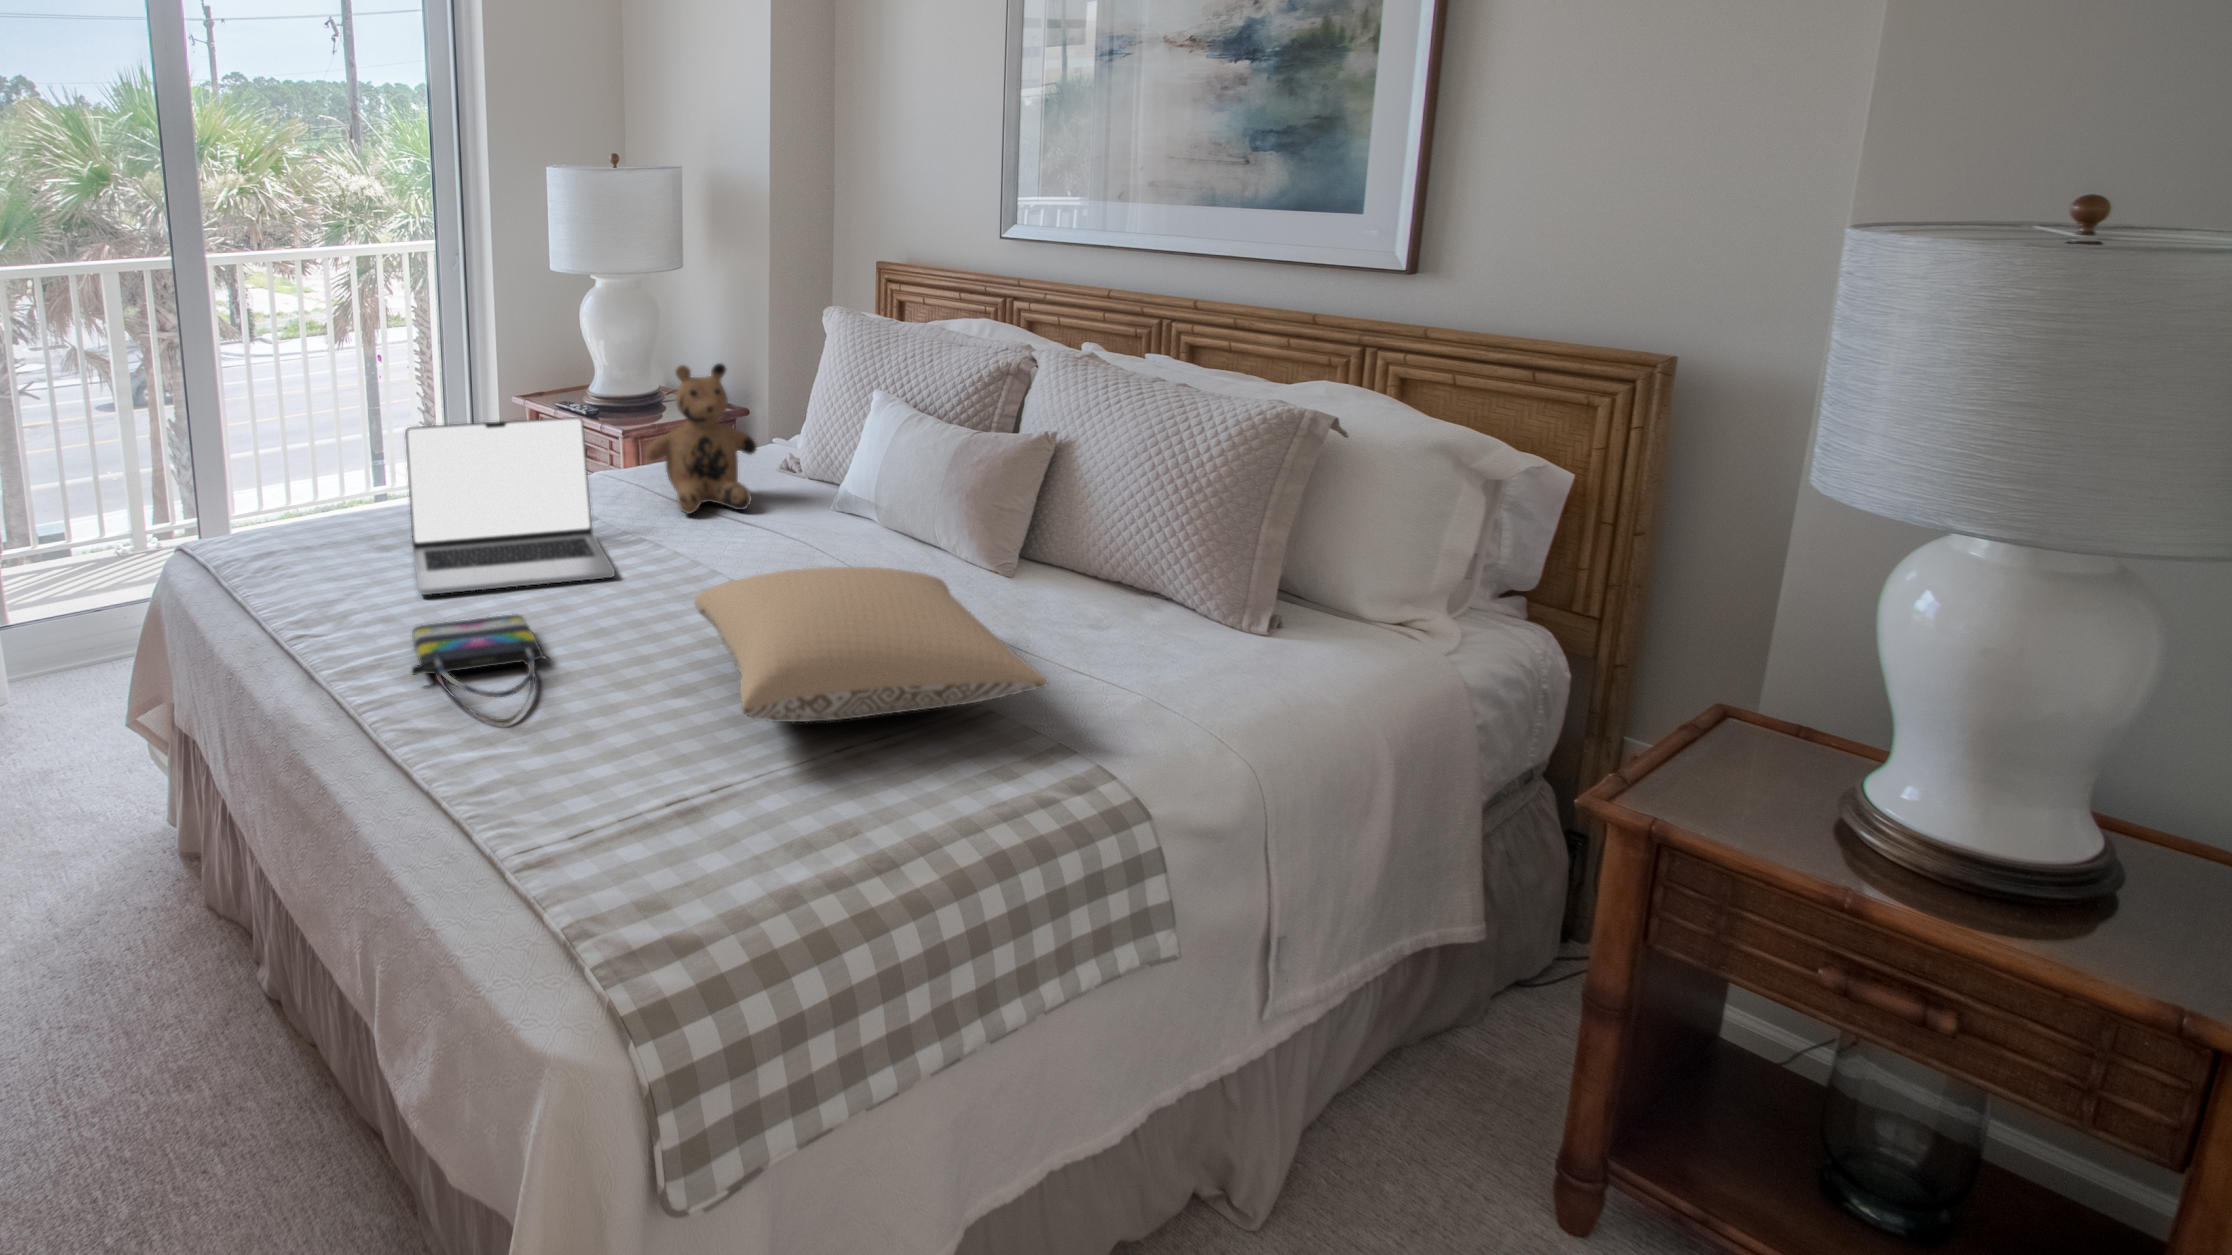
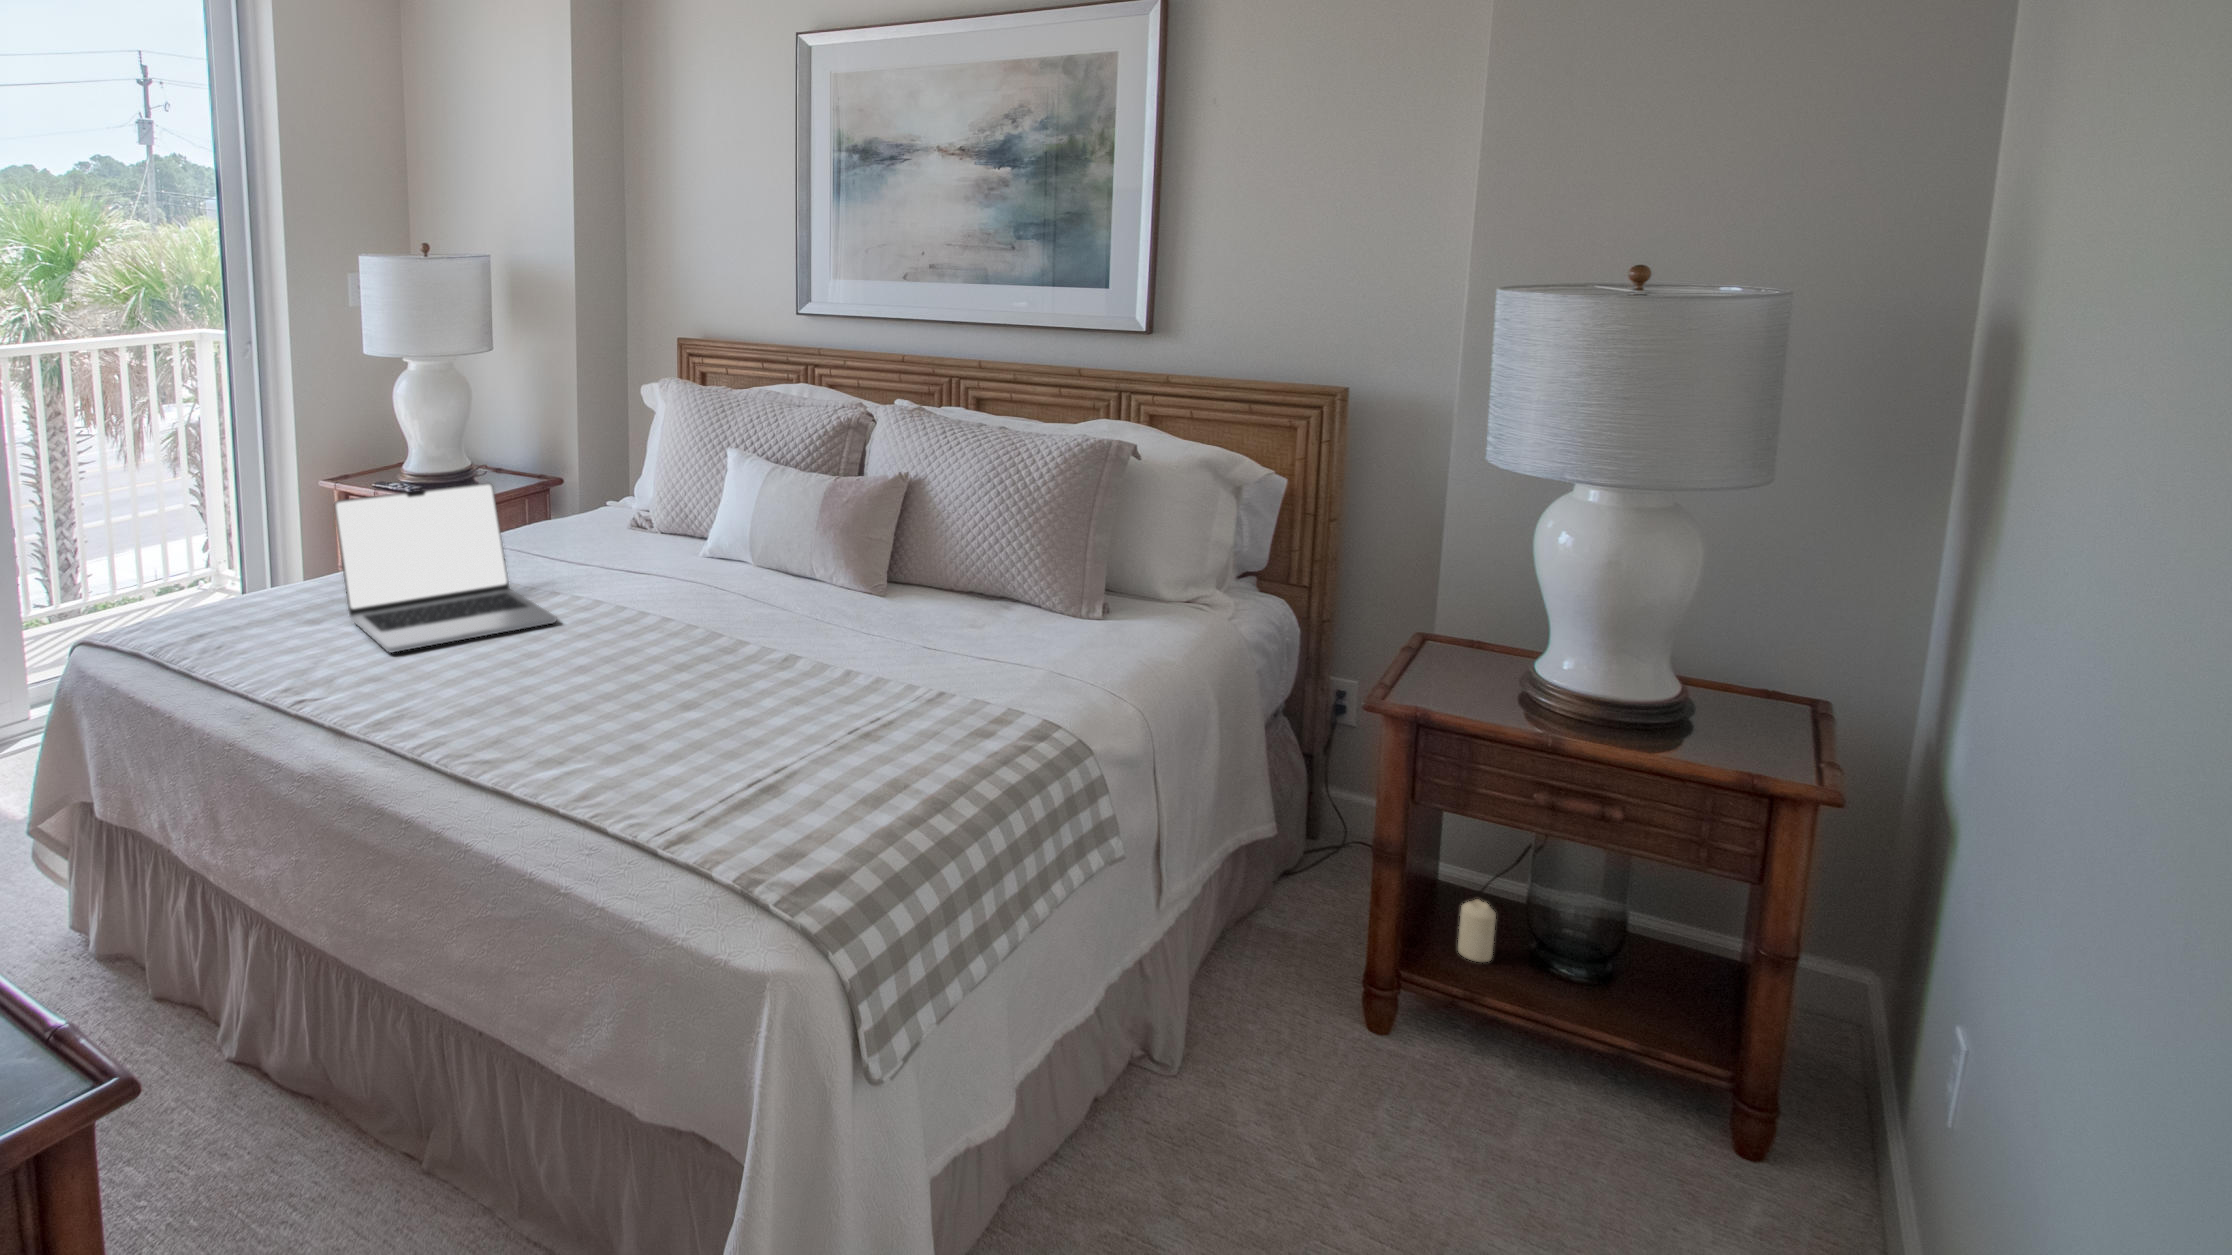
teddy bear: present [646,363,757,514] -> none [532,429,634,566]
pillow: present [694,567,1048,722] -> none [676,586,1001,712]
tote bag: present [412,615,547,724] -> none [416,658,566,746]
candle: none [1719,1084,1781,1173] -> present [1458,899,1496,962]

